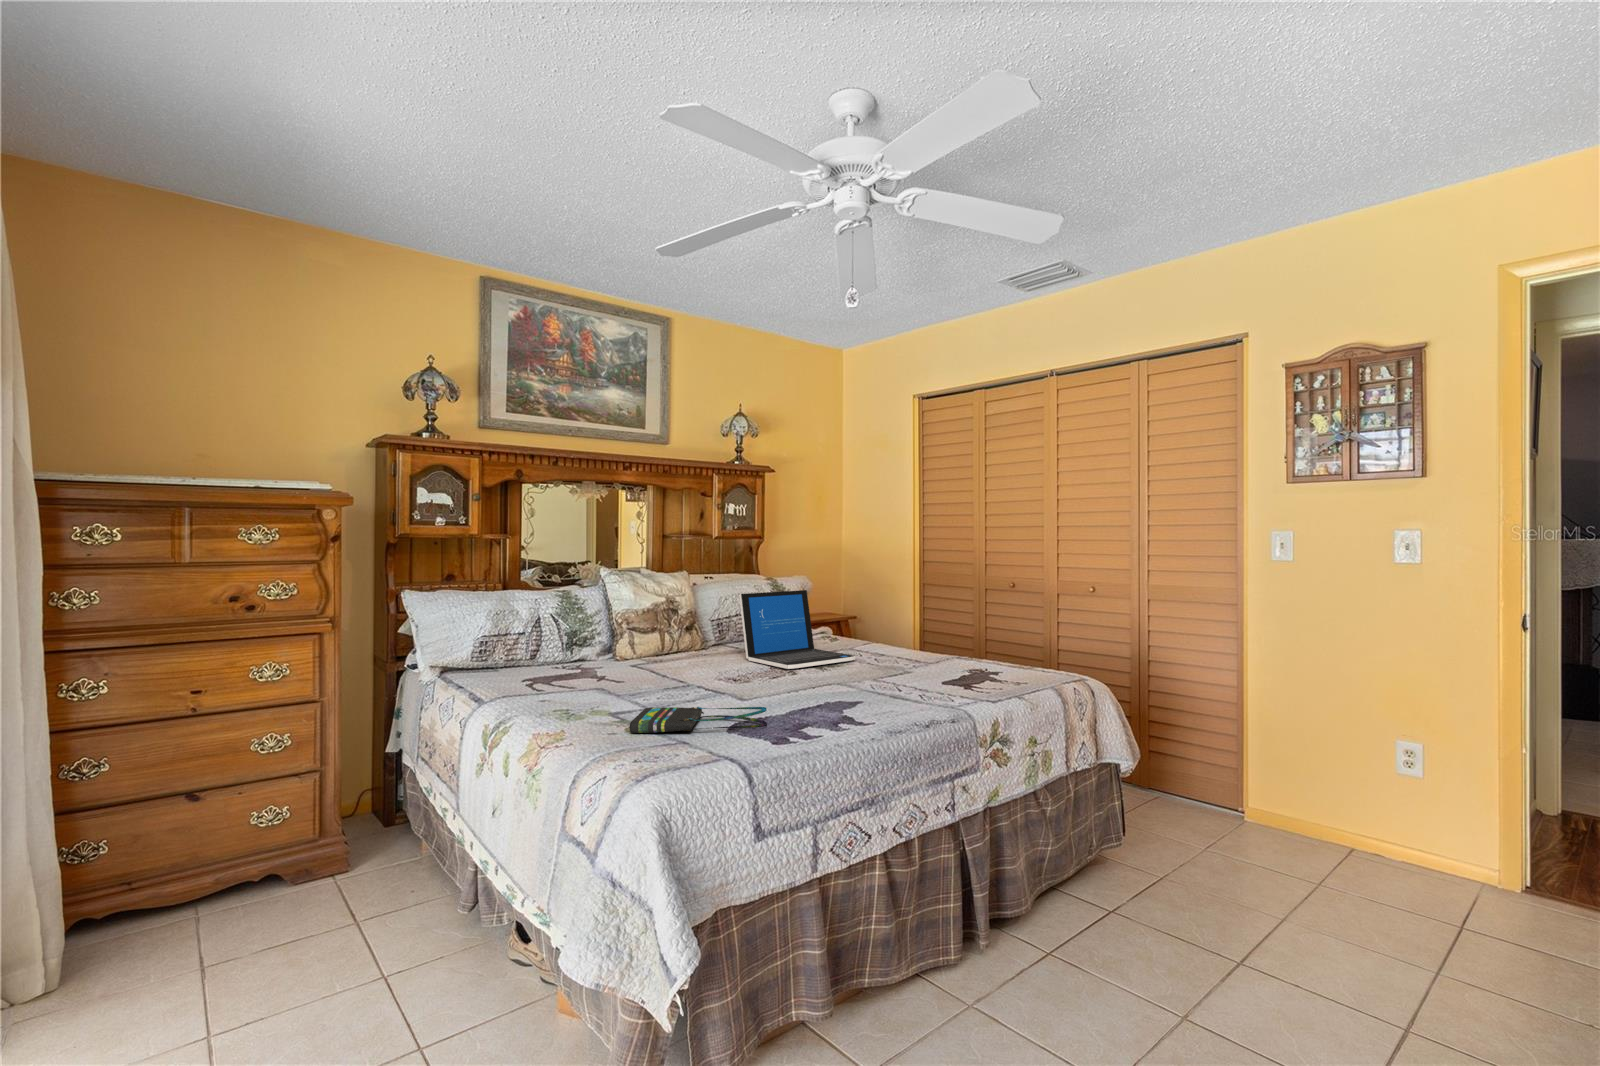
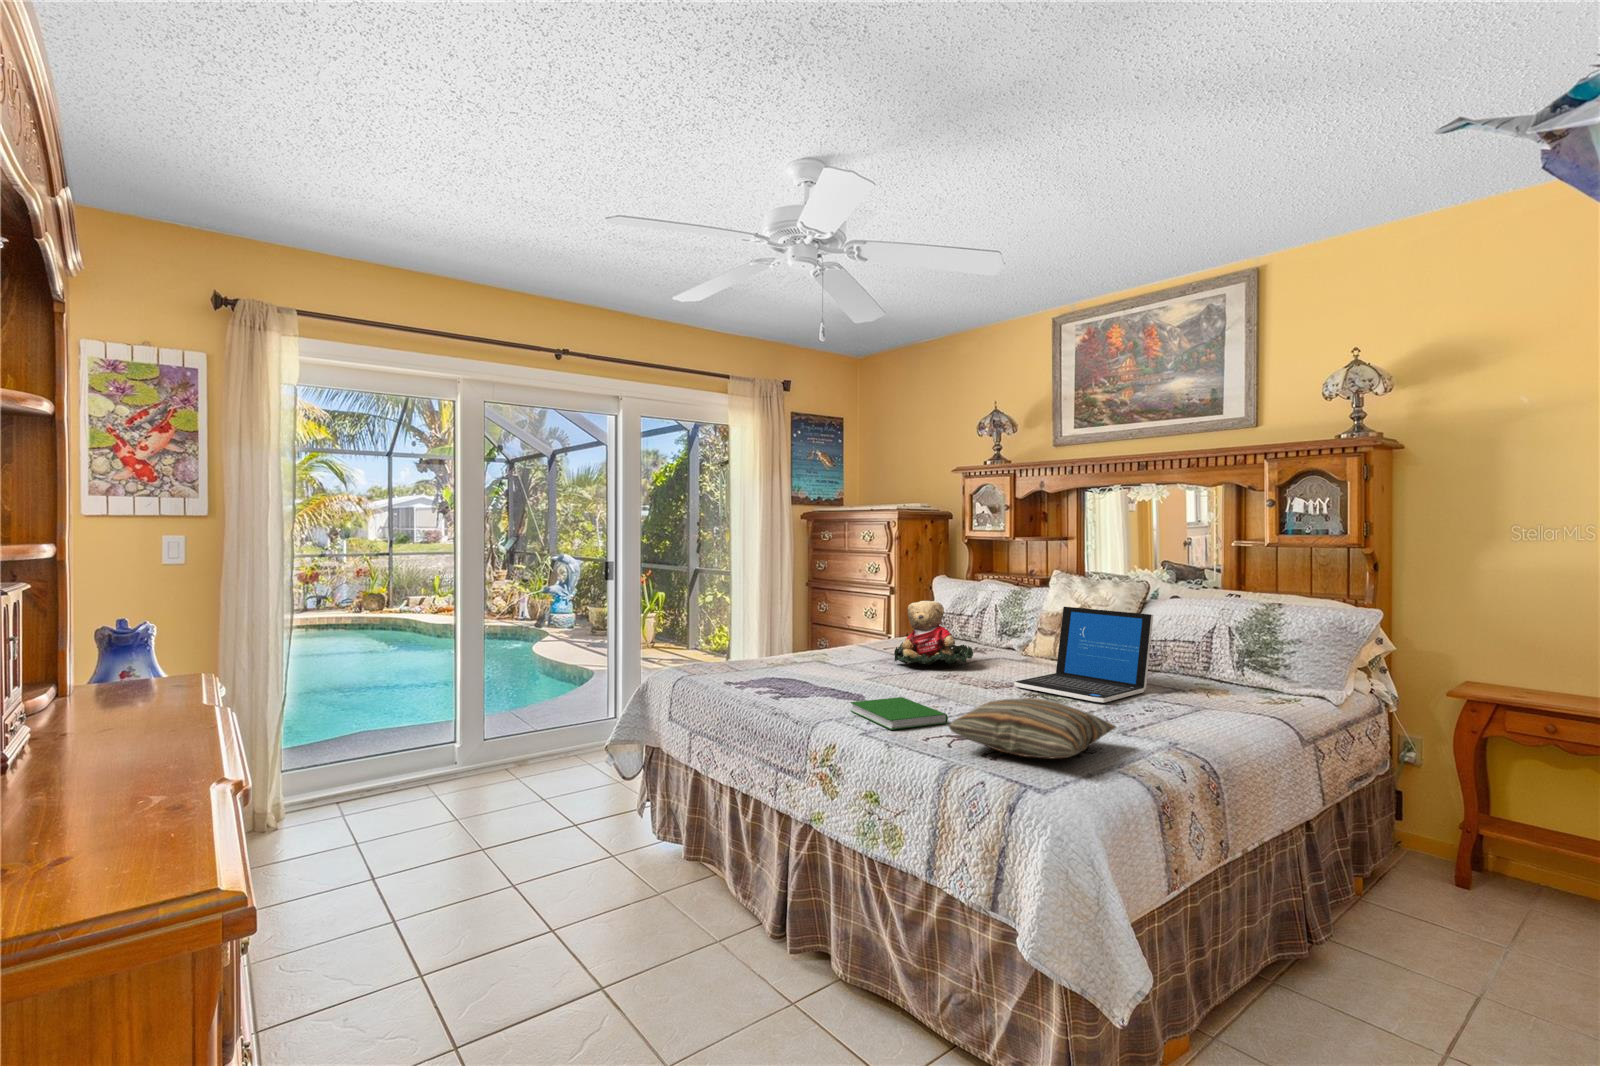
teddy bear: none [599,605,703,688] -> present [894,601,973,665]
pillow: none [938,644,1065,682] -> present [949,698,1116,758]
hardcover book: none [867,681,969,709] -> present [851,697,948,730]
tote bag: present [630,707,767,733] -> none [760,661,813,685]

